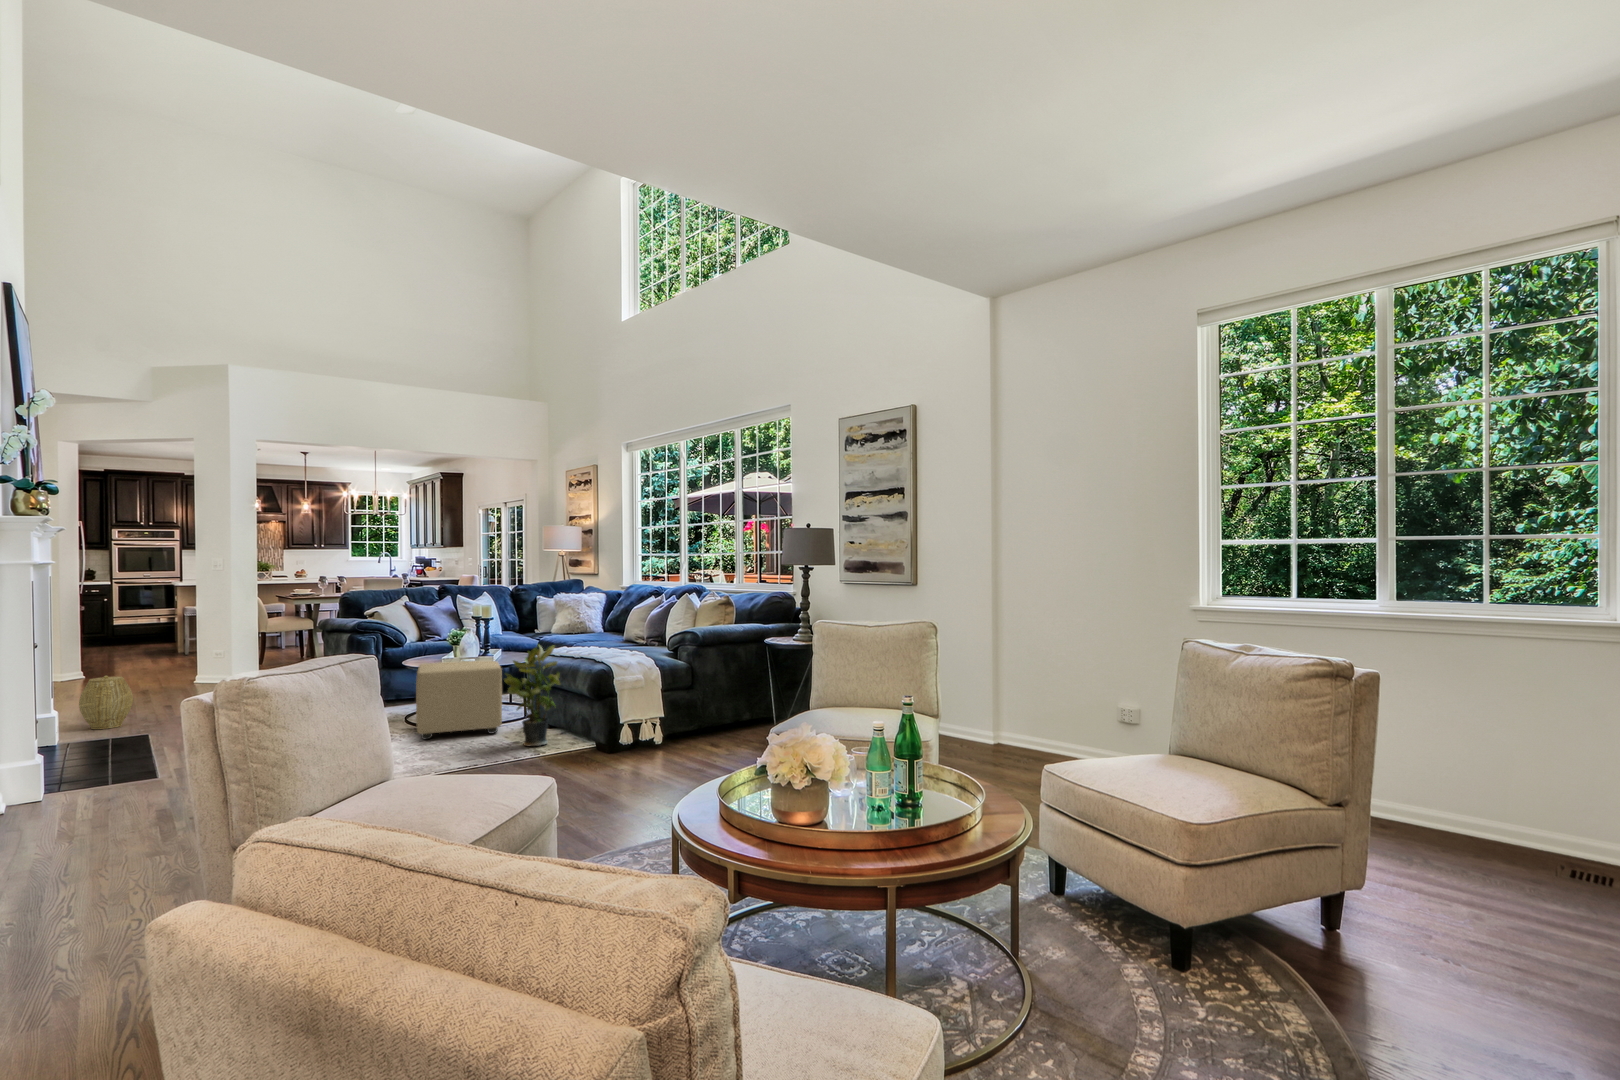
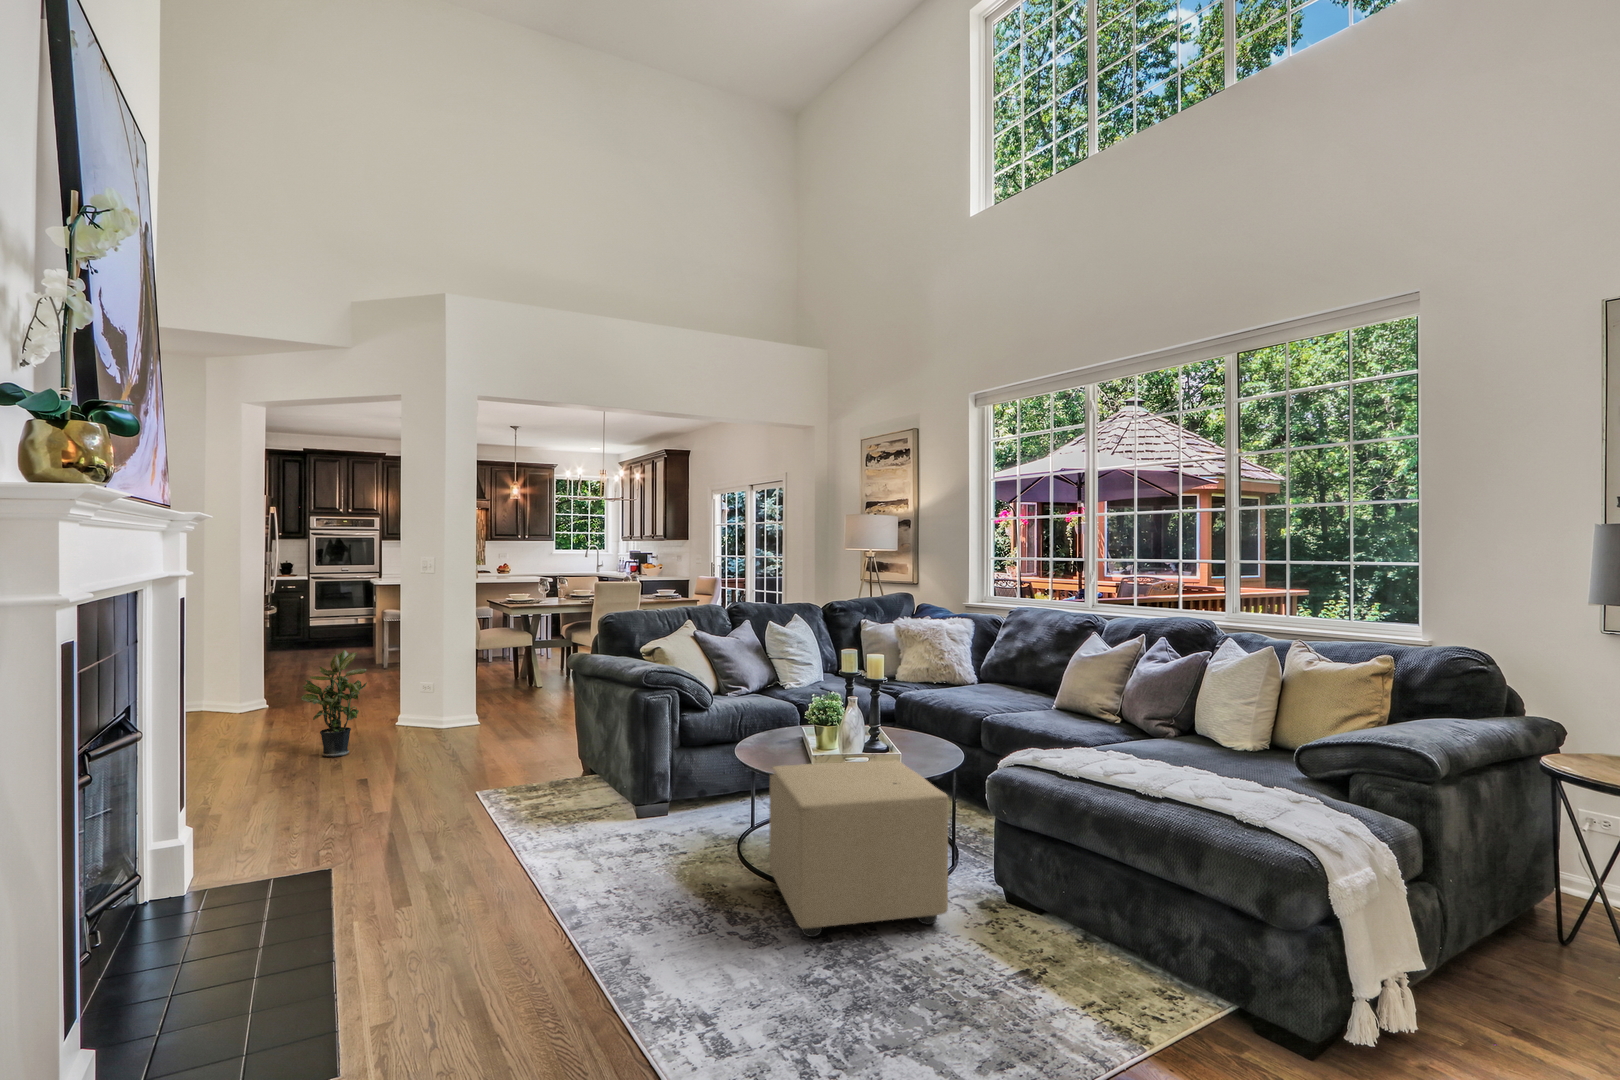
potted plant: present [504,645,560,746] -> present [301,650,367,757]
woven basket: present [79,676,133,729] -> none [226,751,306,840]

